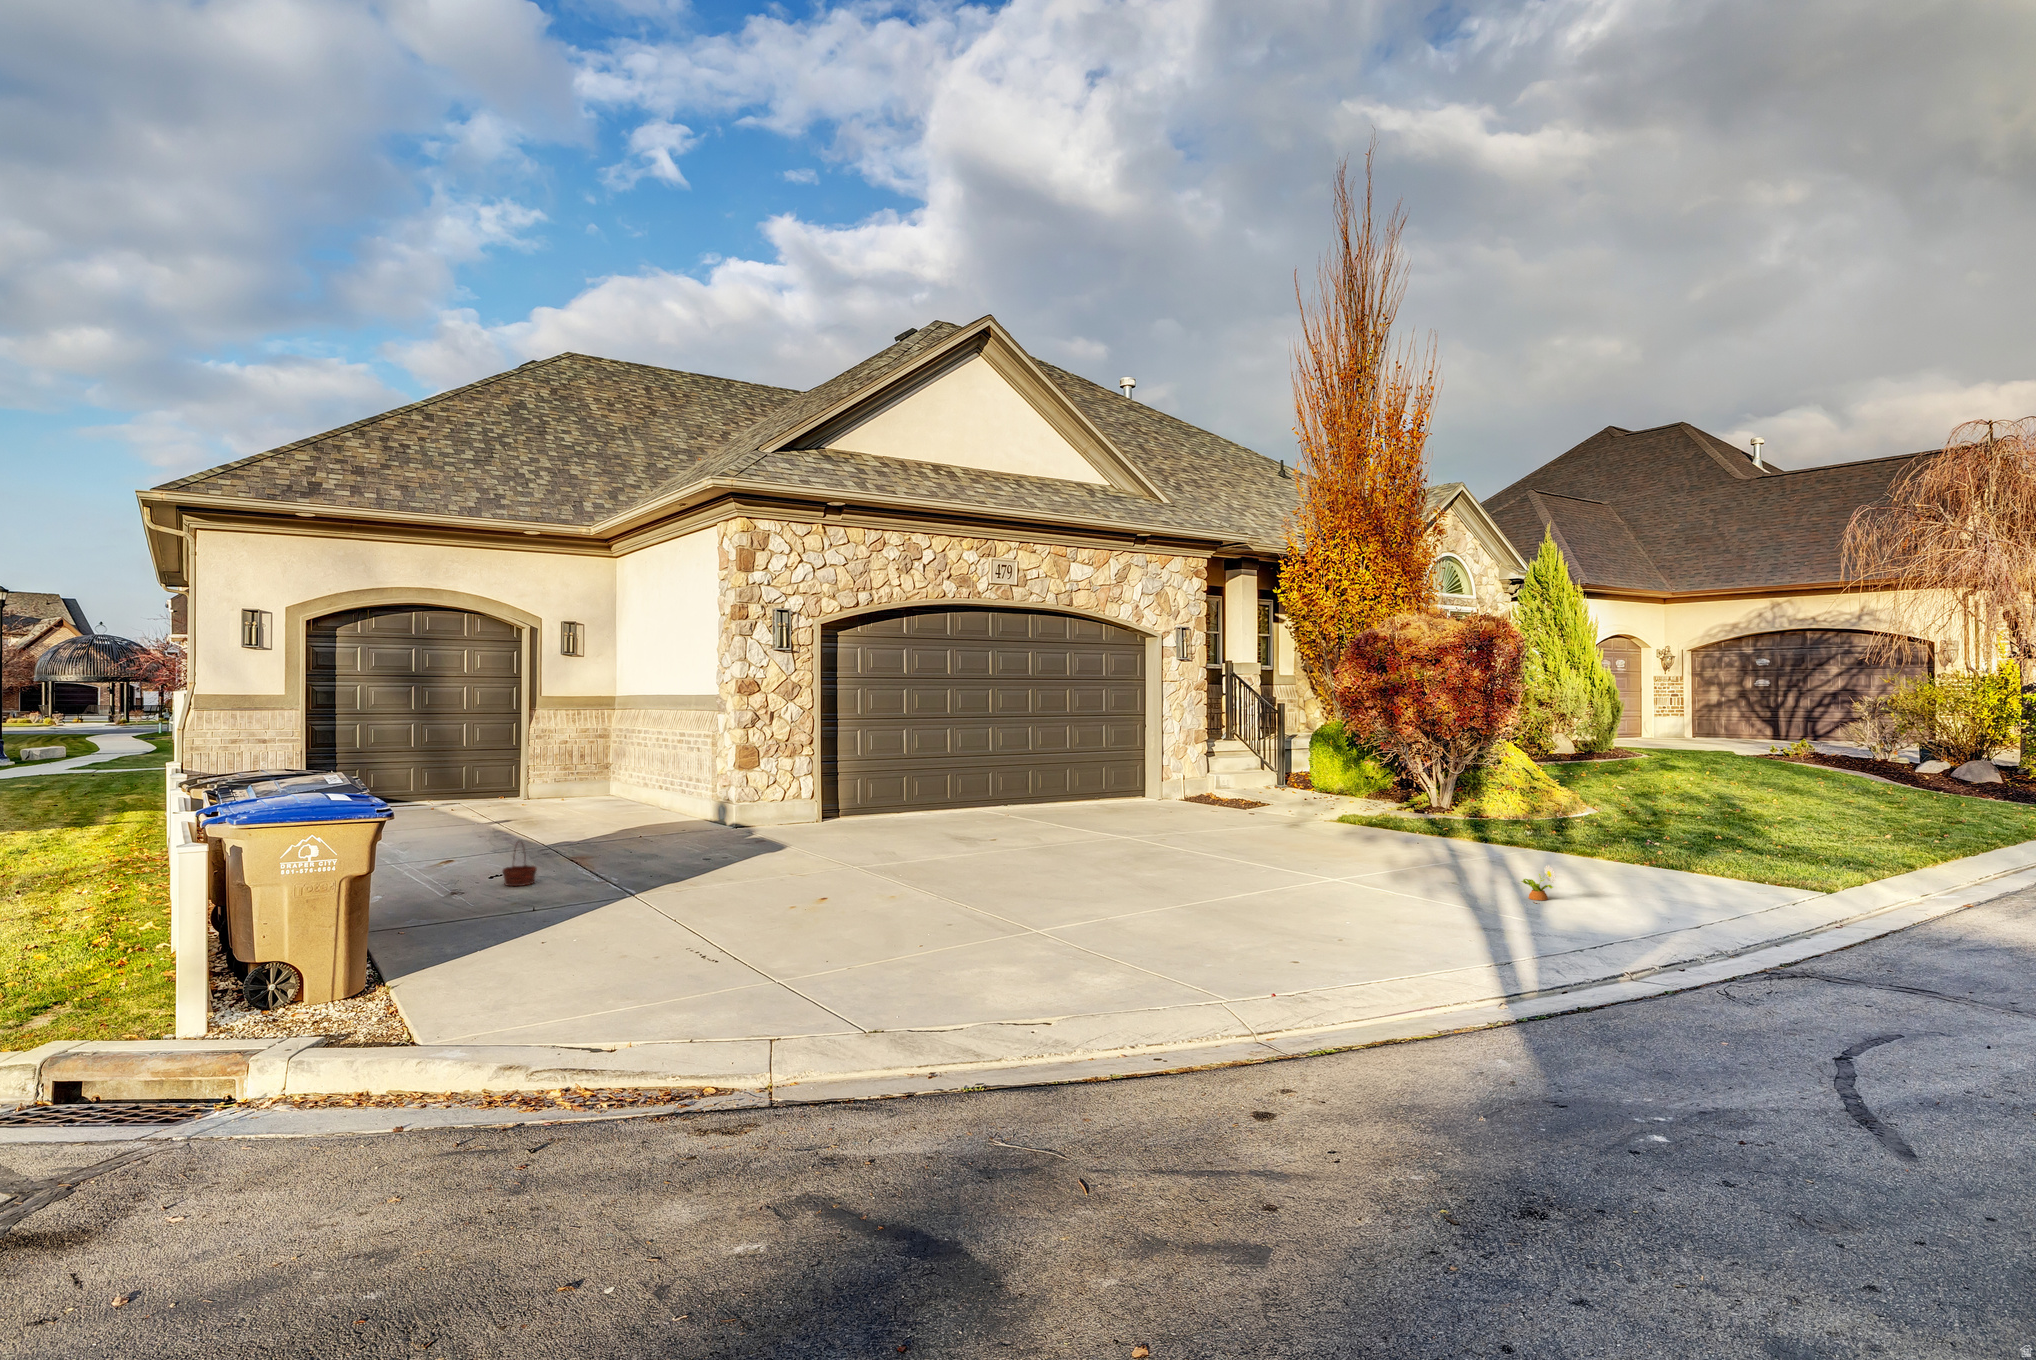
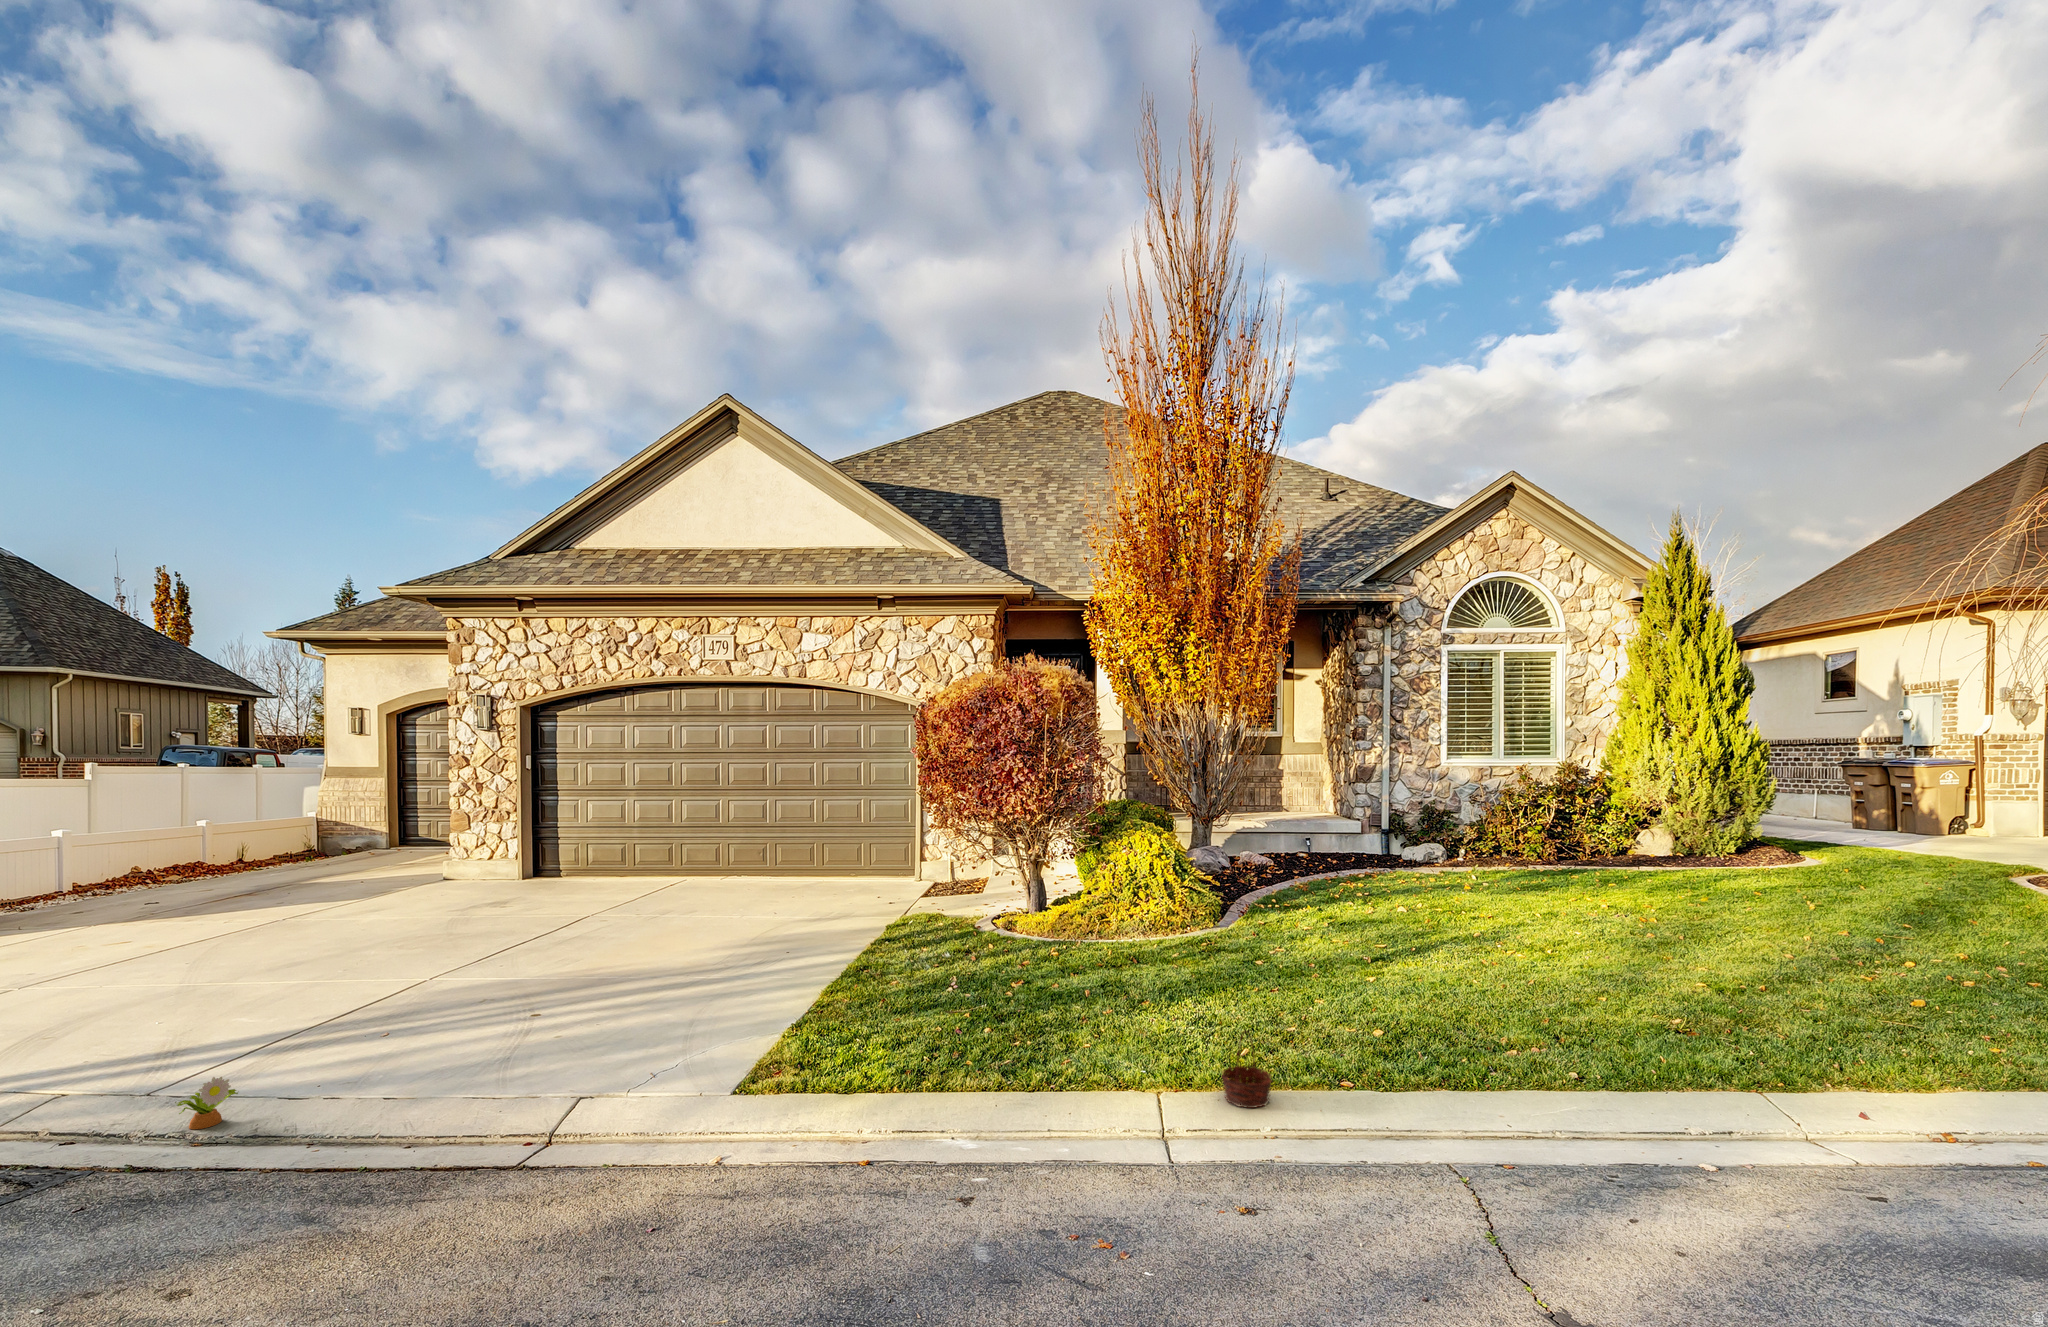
basket: present [503,864,537,886] -> present [1222,1030,1272,1108]

